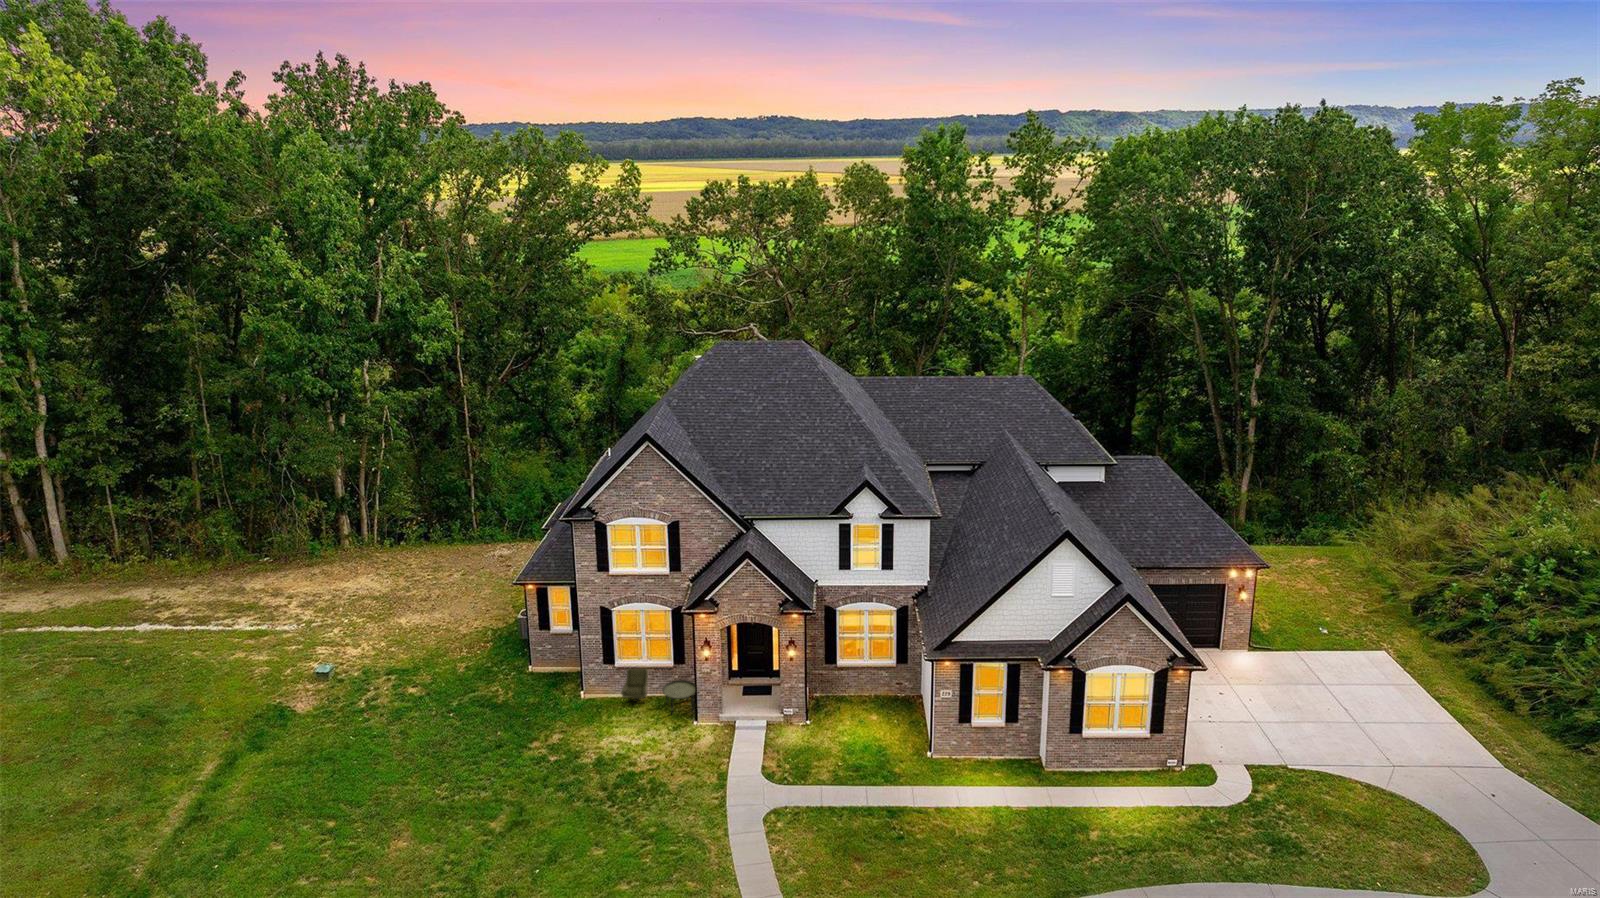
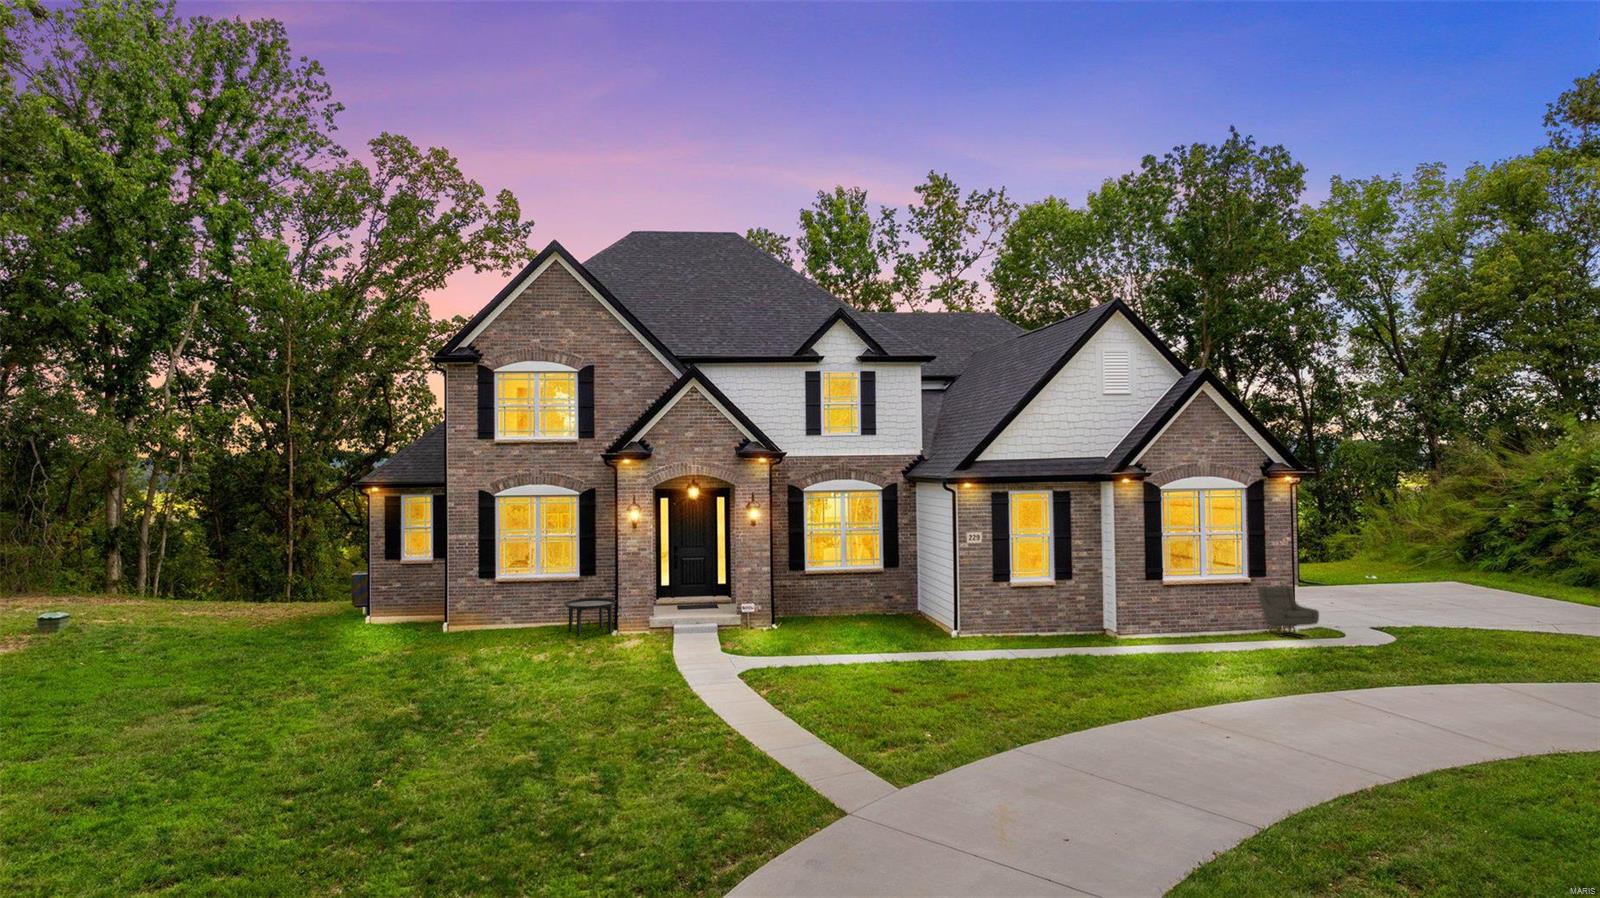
armchair: present [621,669,648,702] -> present [1257,587,1319,638]

